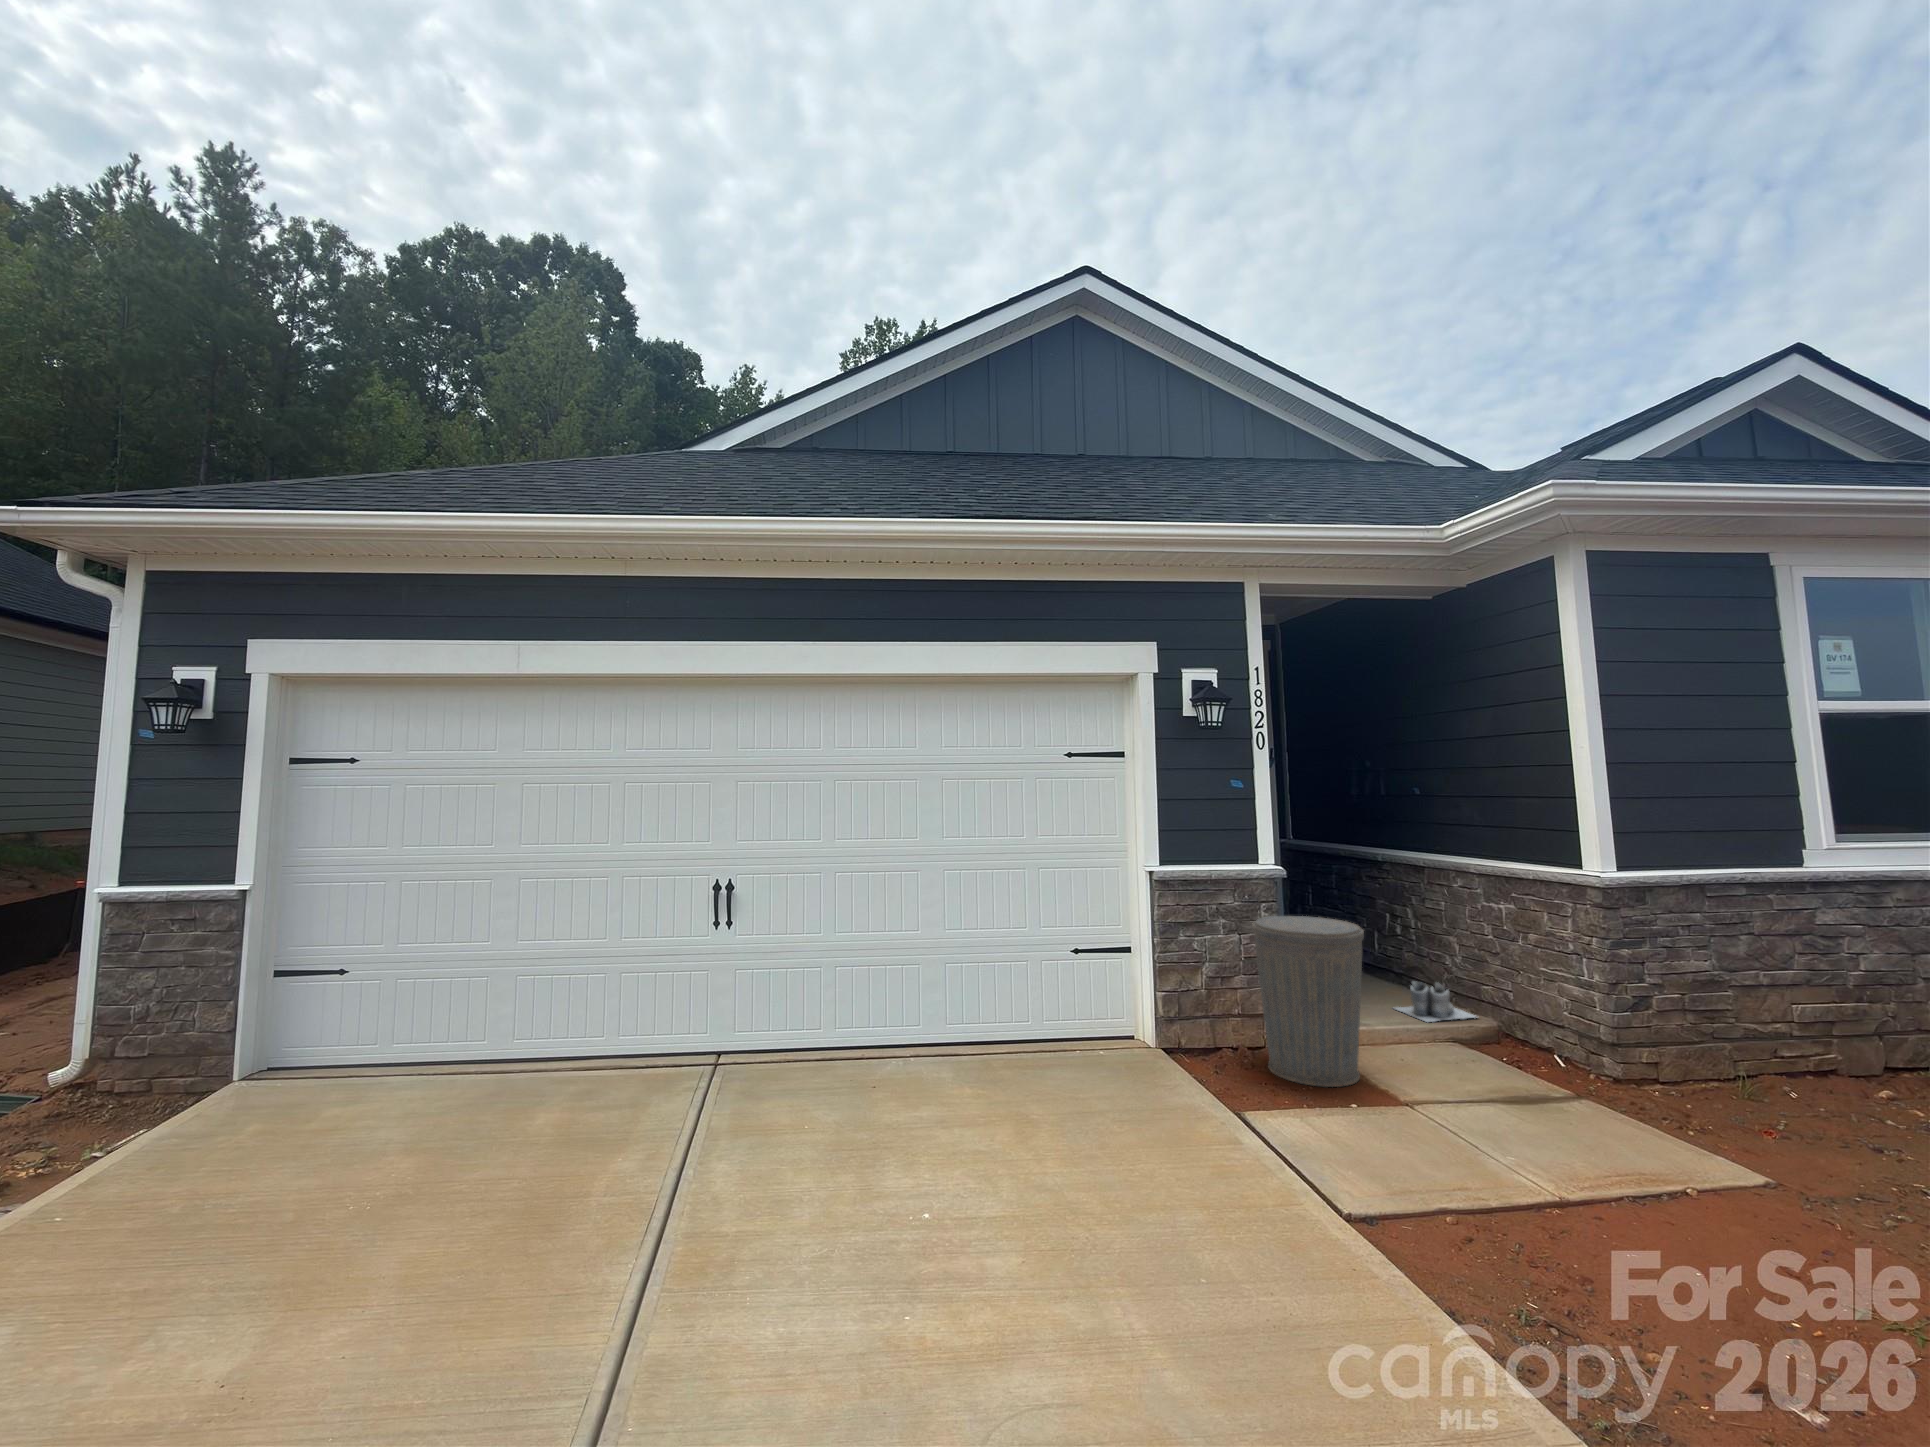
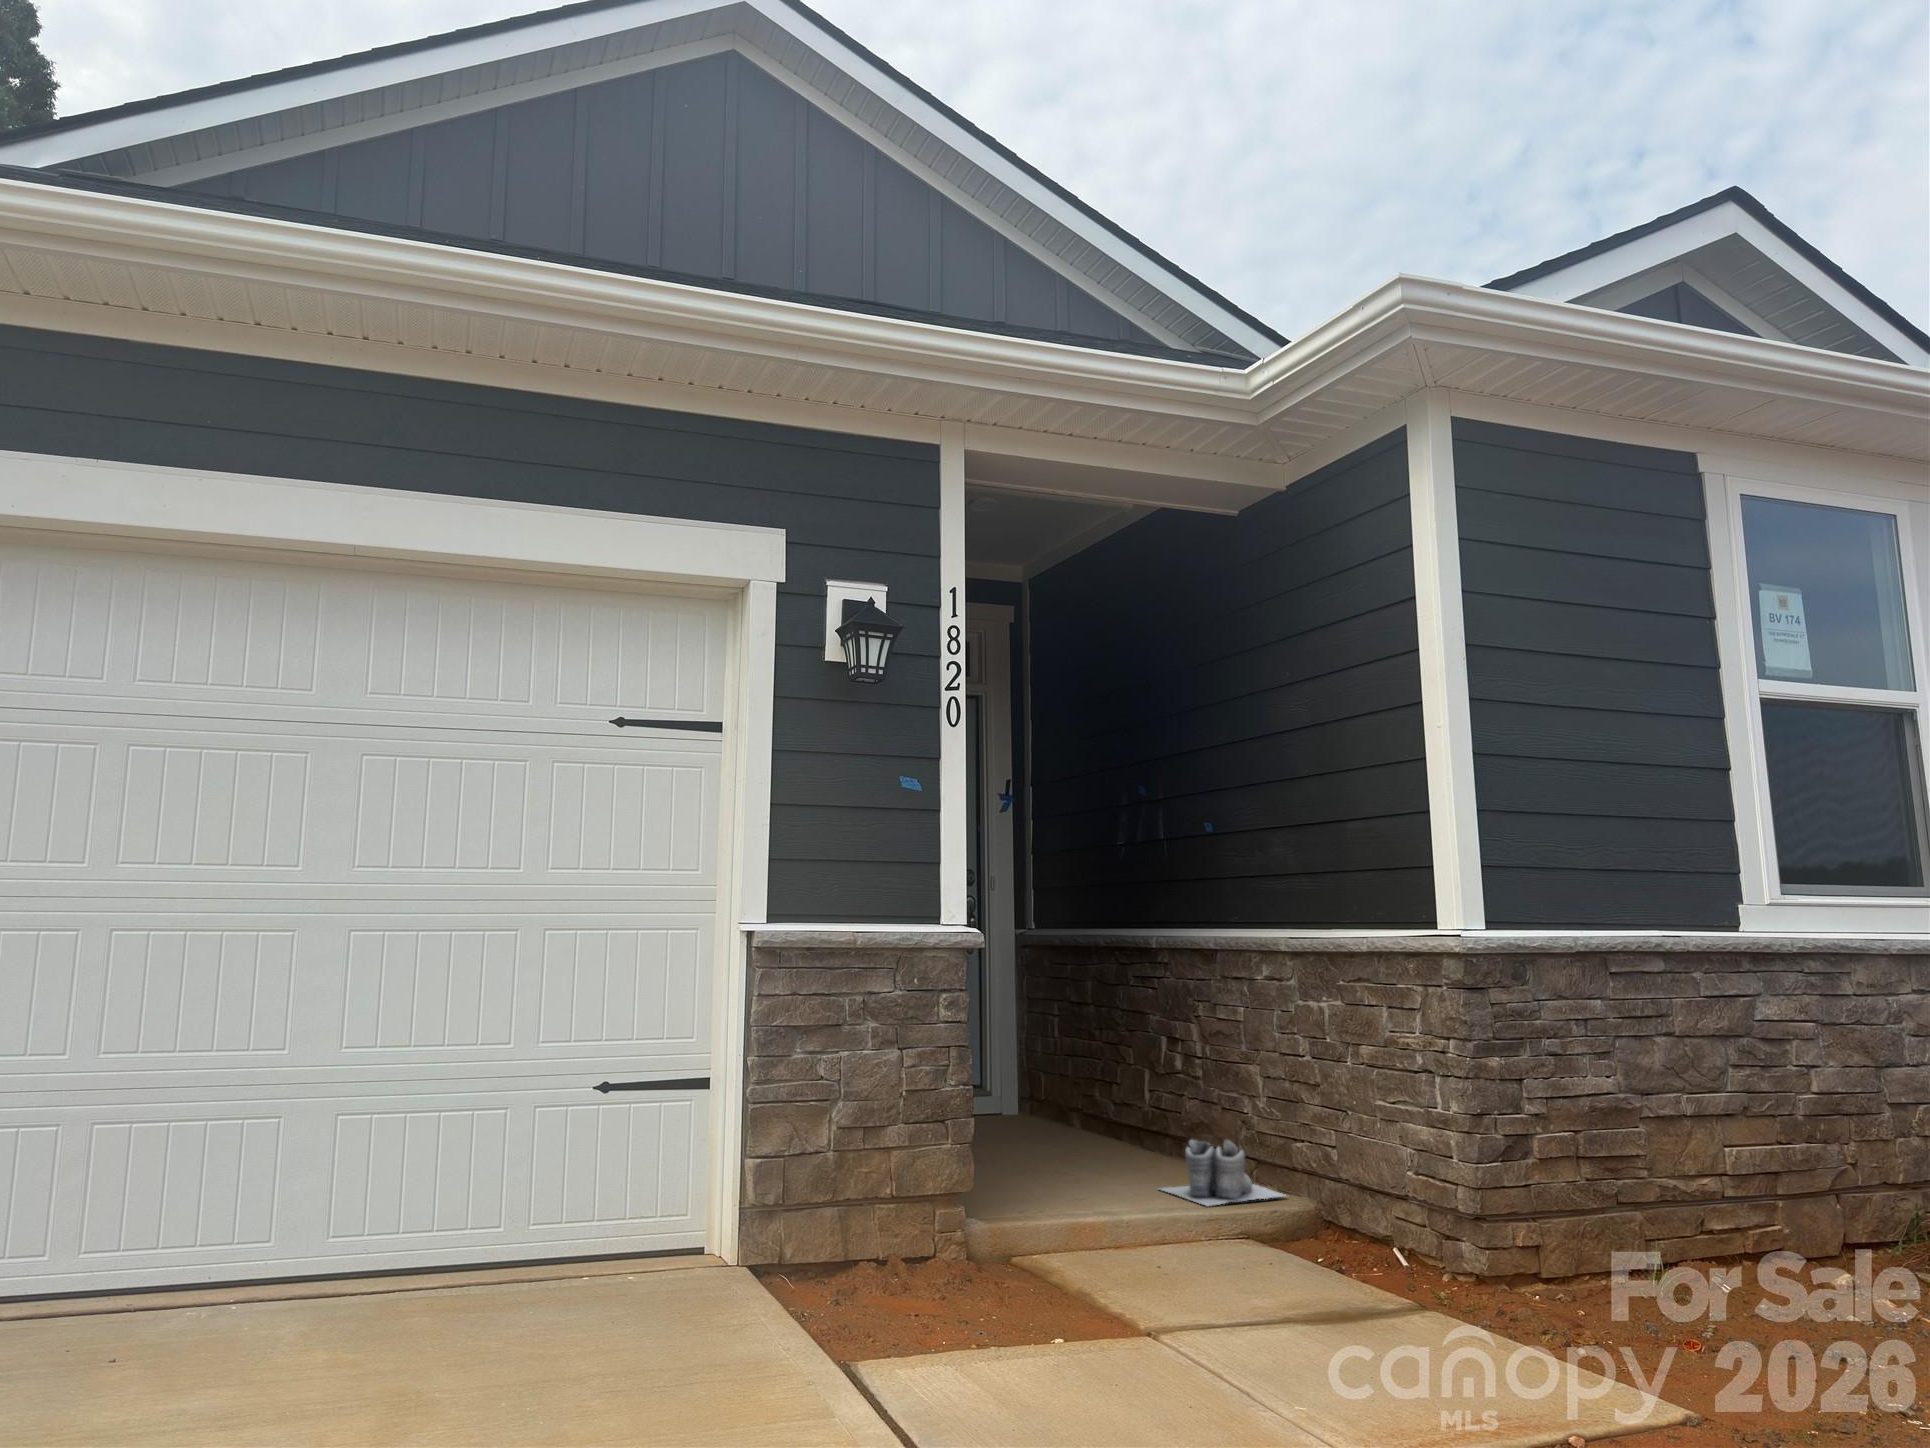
trash can: present [1252,916,1364,1087] -> none [913,1016,1097,1315]

